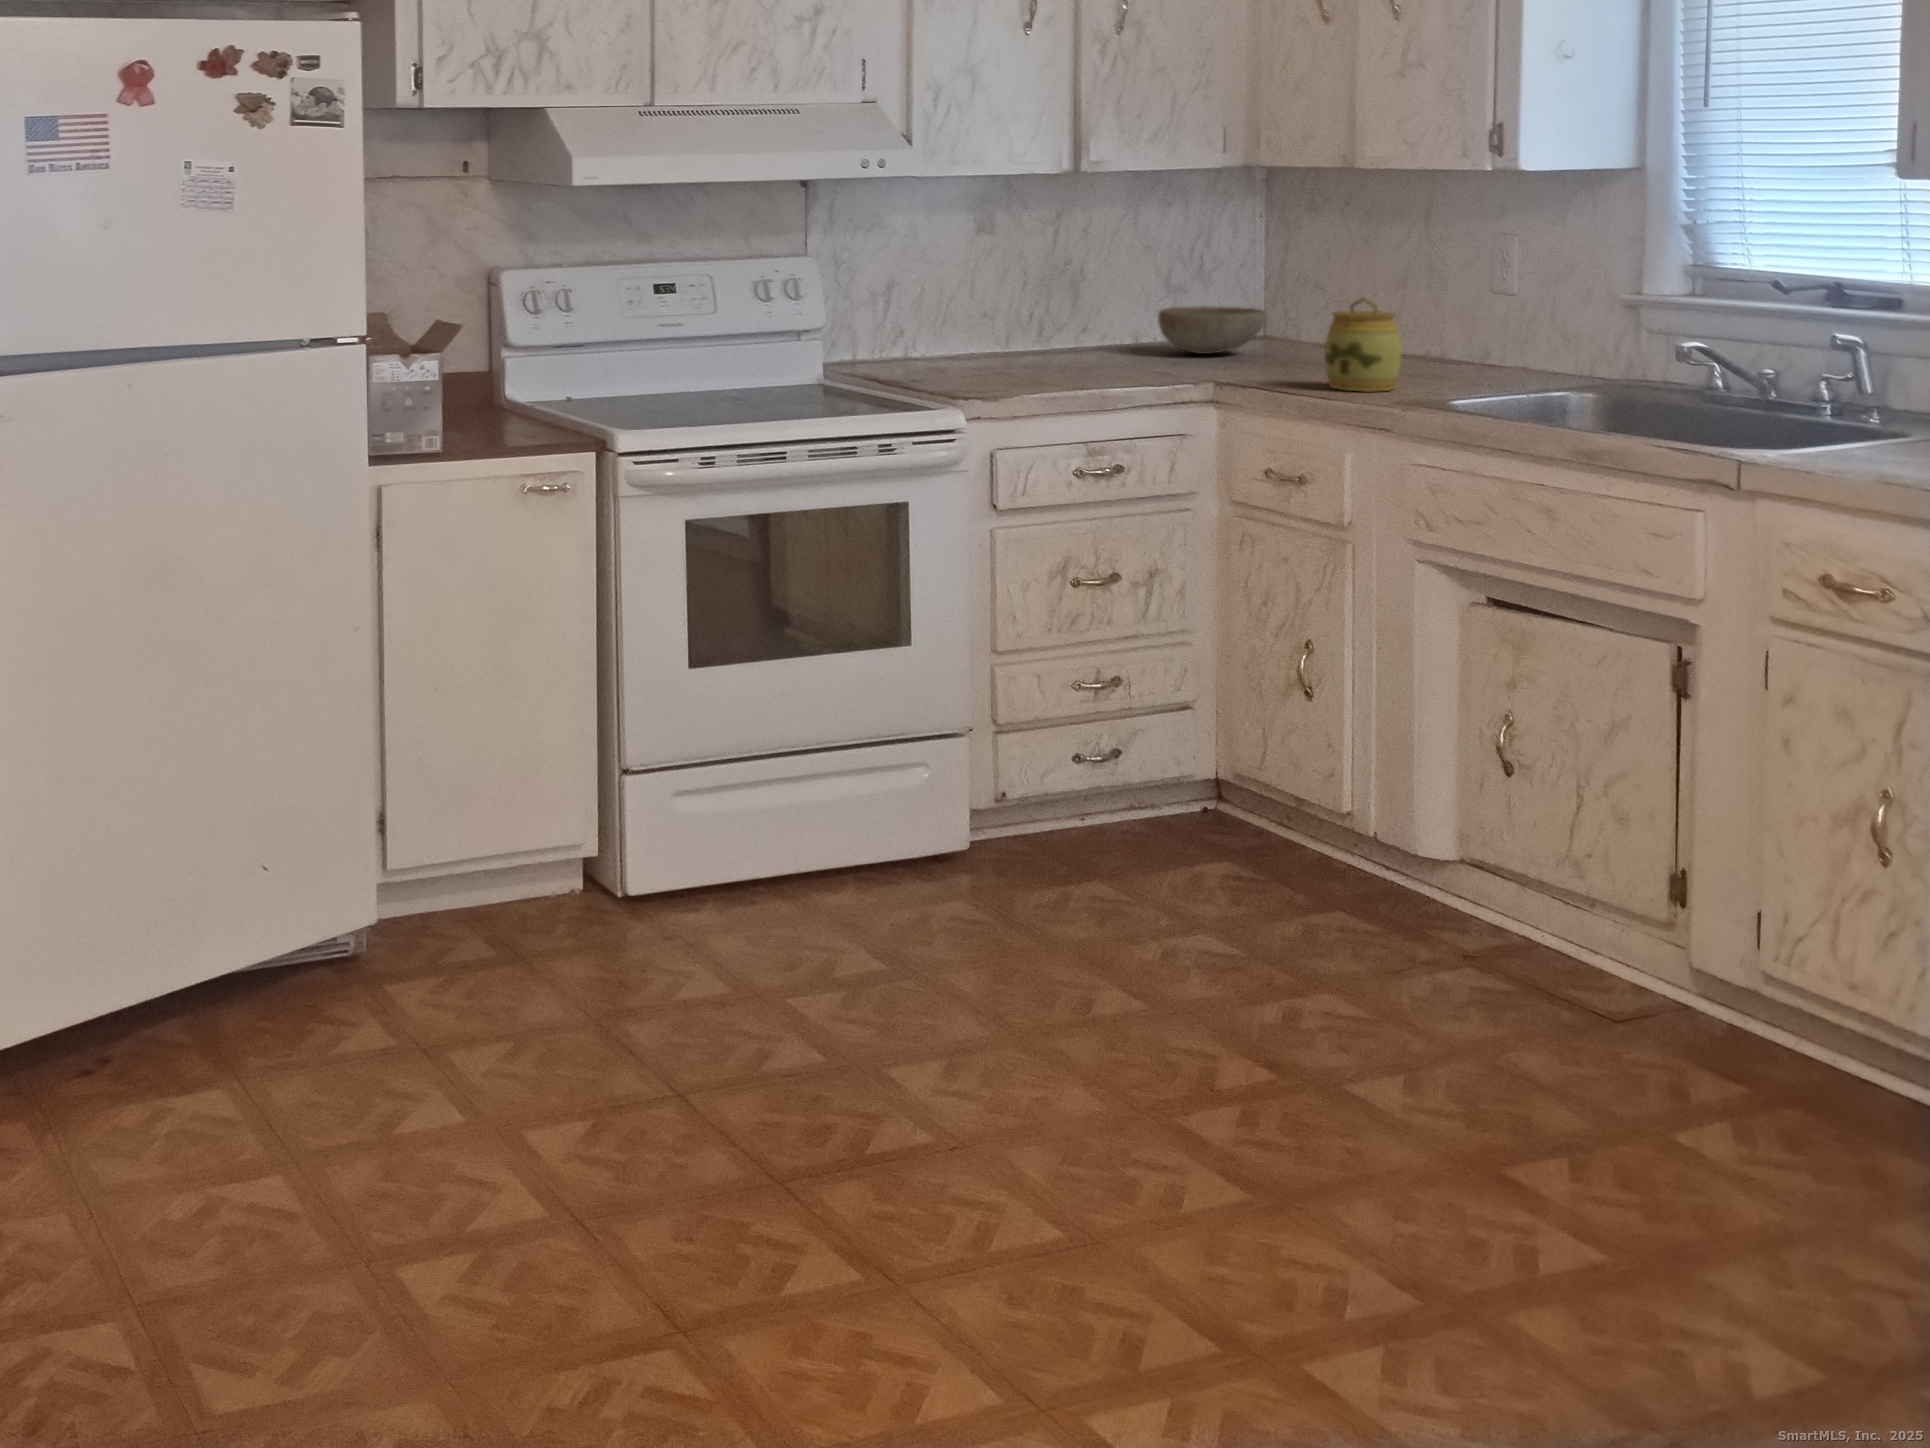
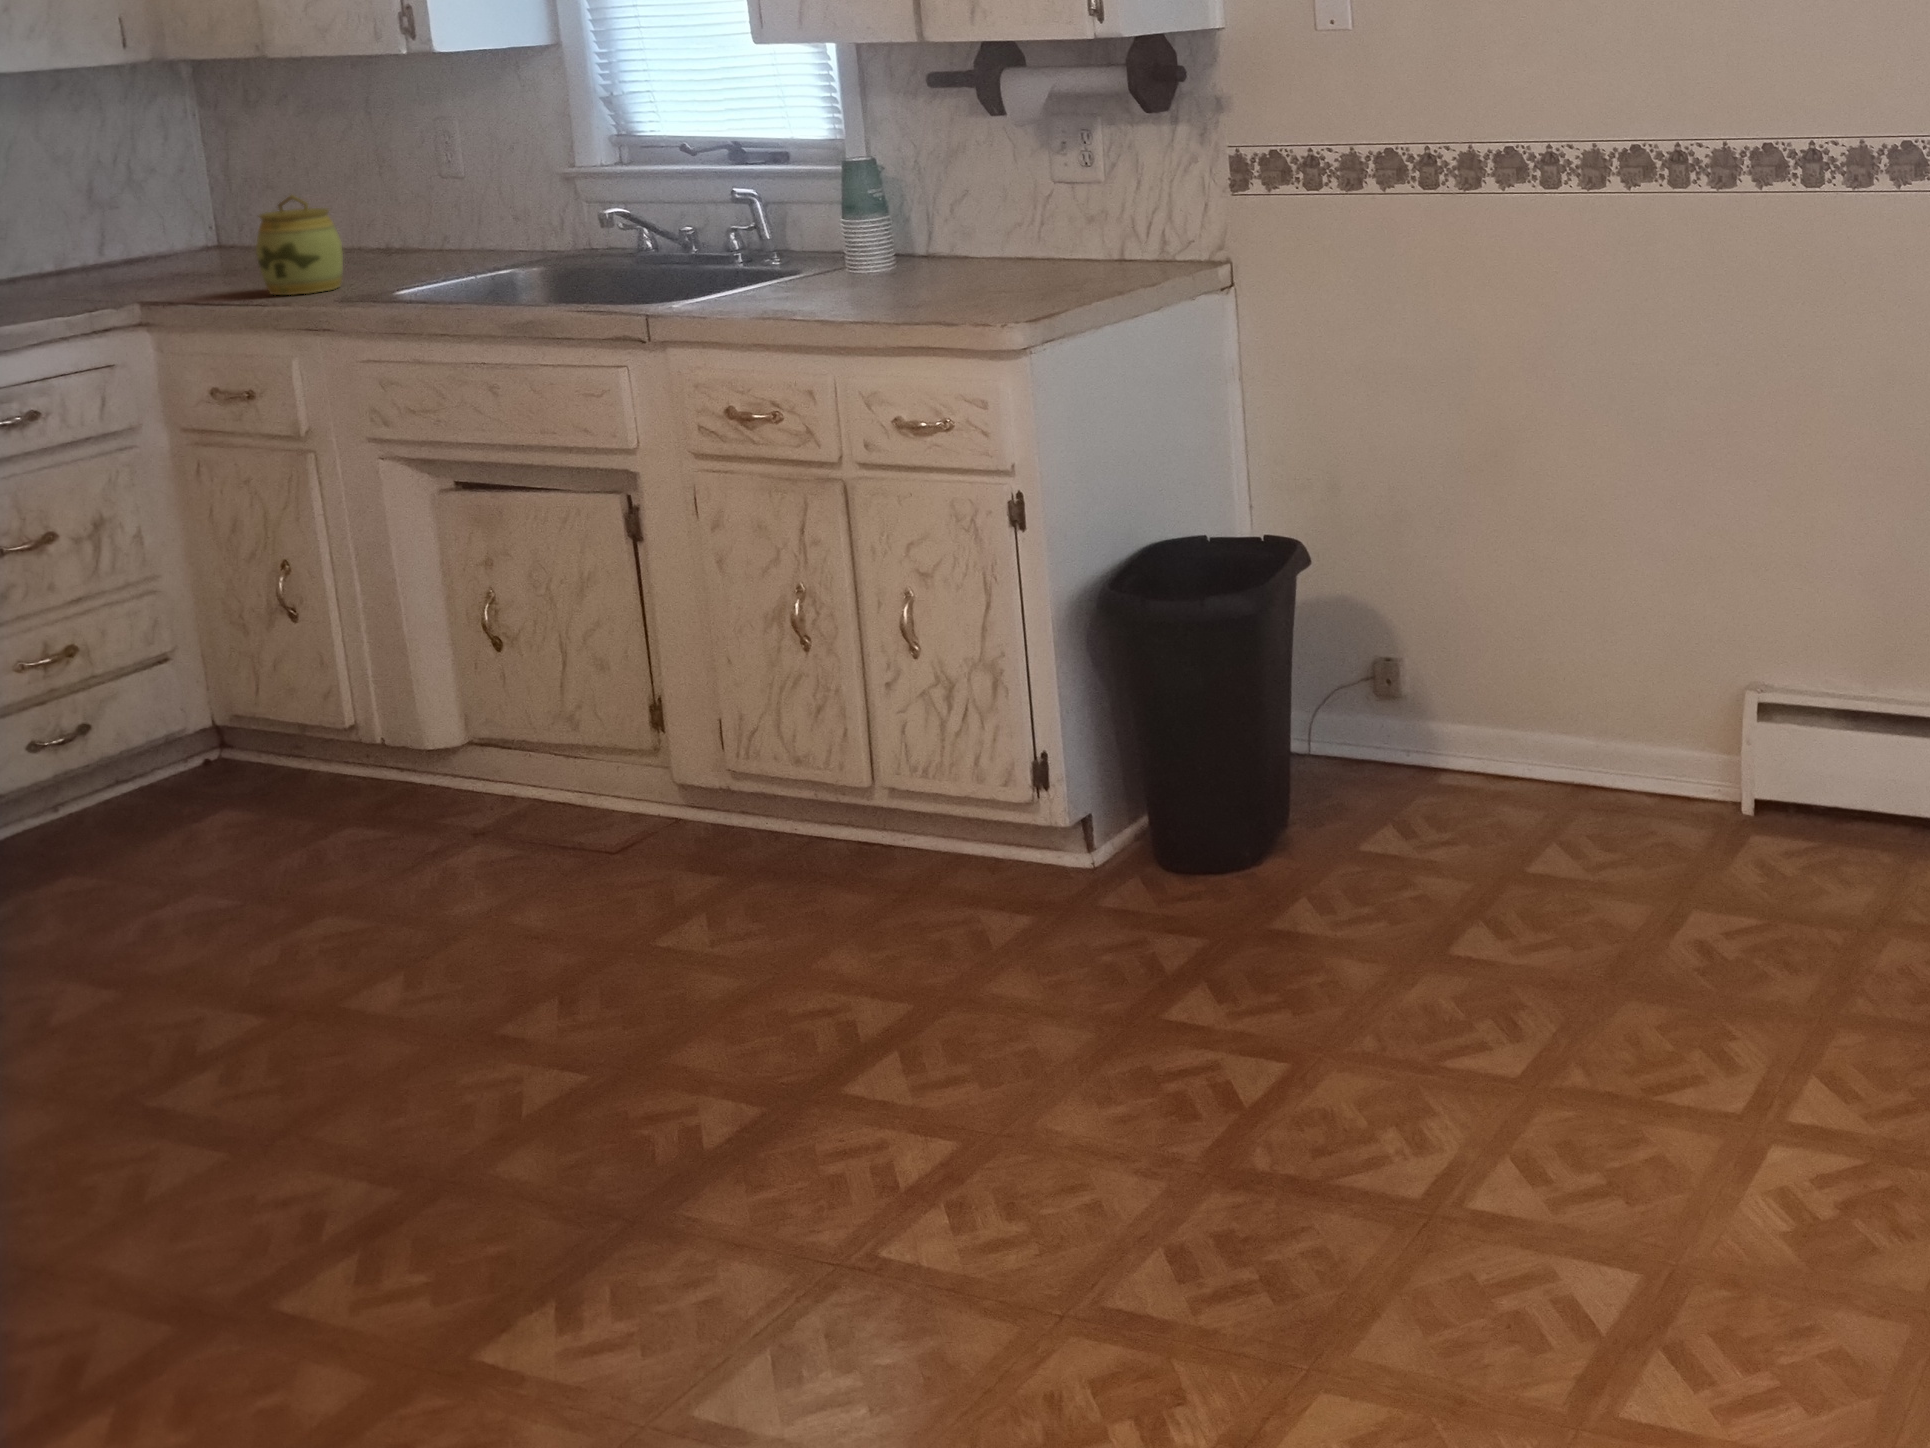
bowl: present [1158,306,1266,354] -> none [74,217,206,273]

